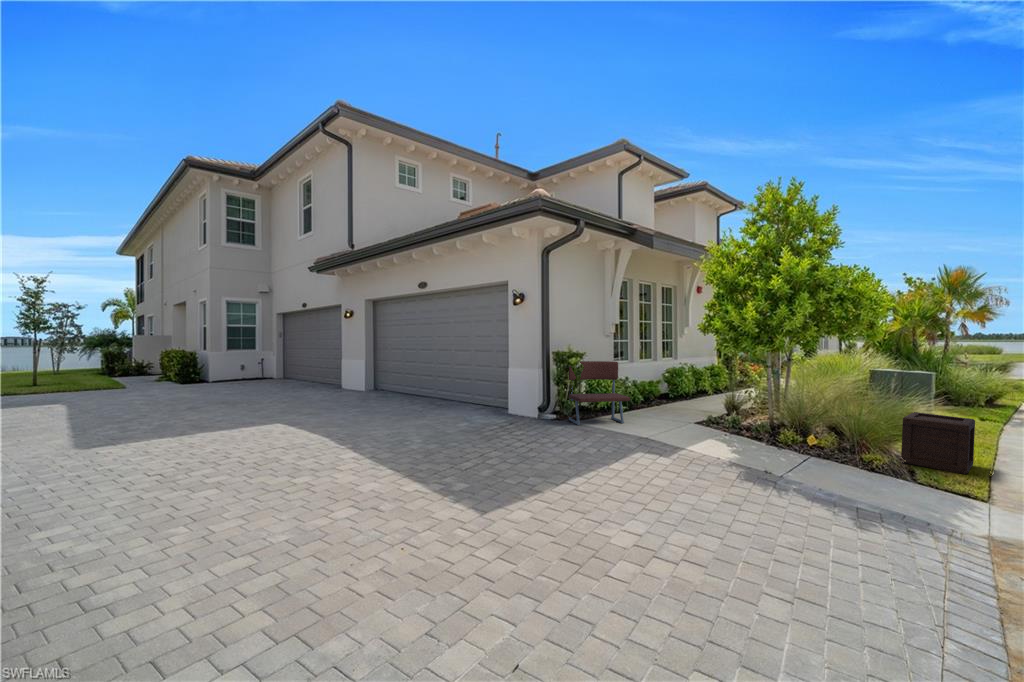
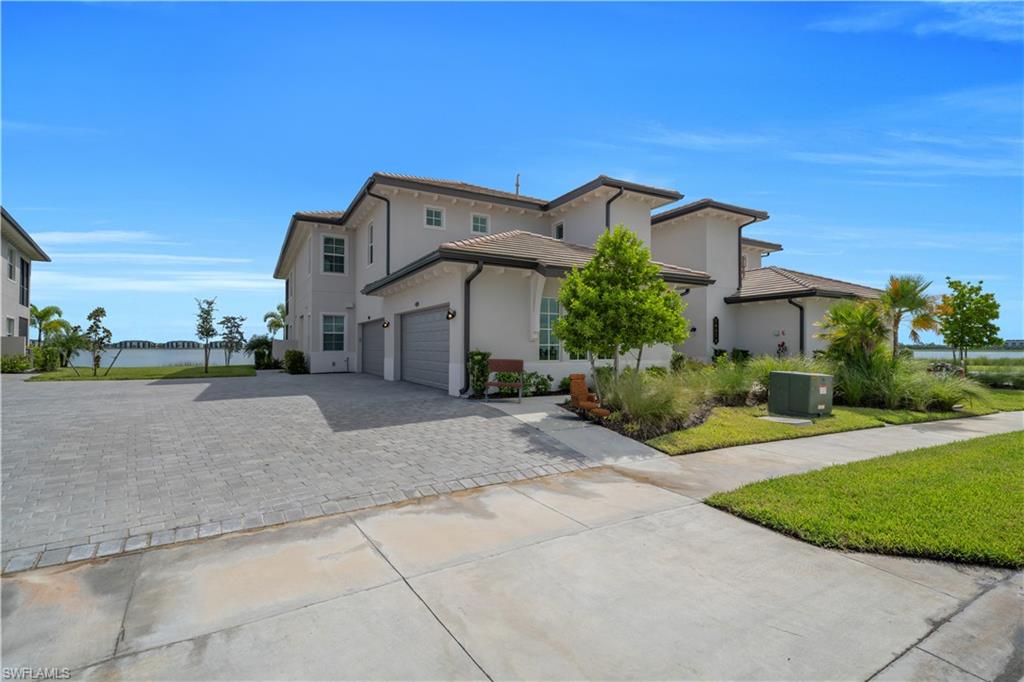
lounge chair: none [763,384,860,463] -> present [569,374,610,423]
wooden crate: present [901,412,975,474] -> none [634,395,681,432]

